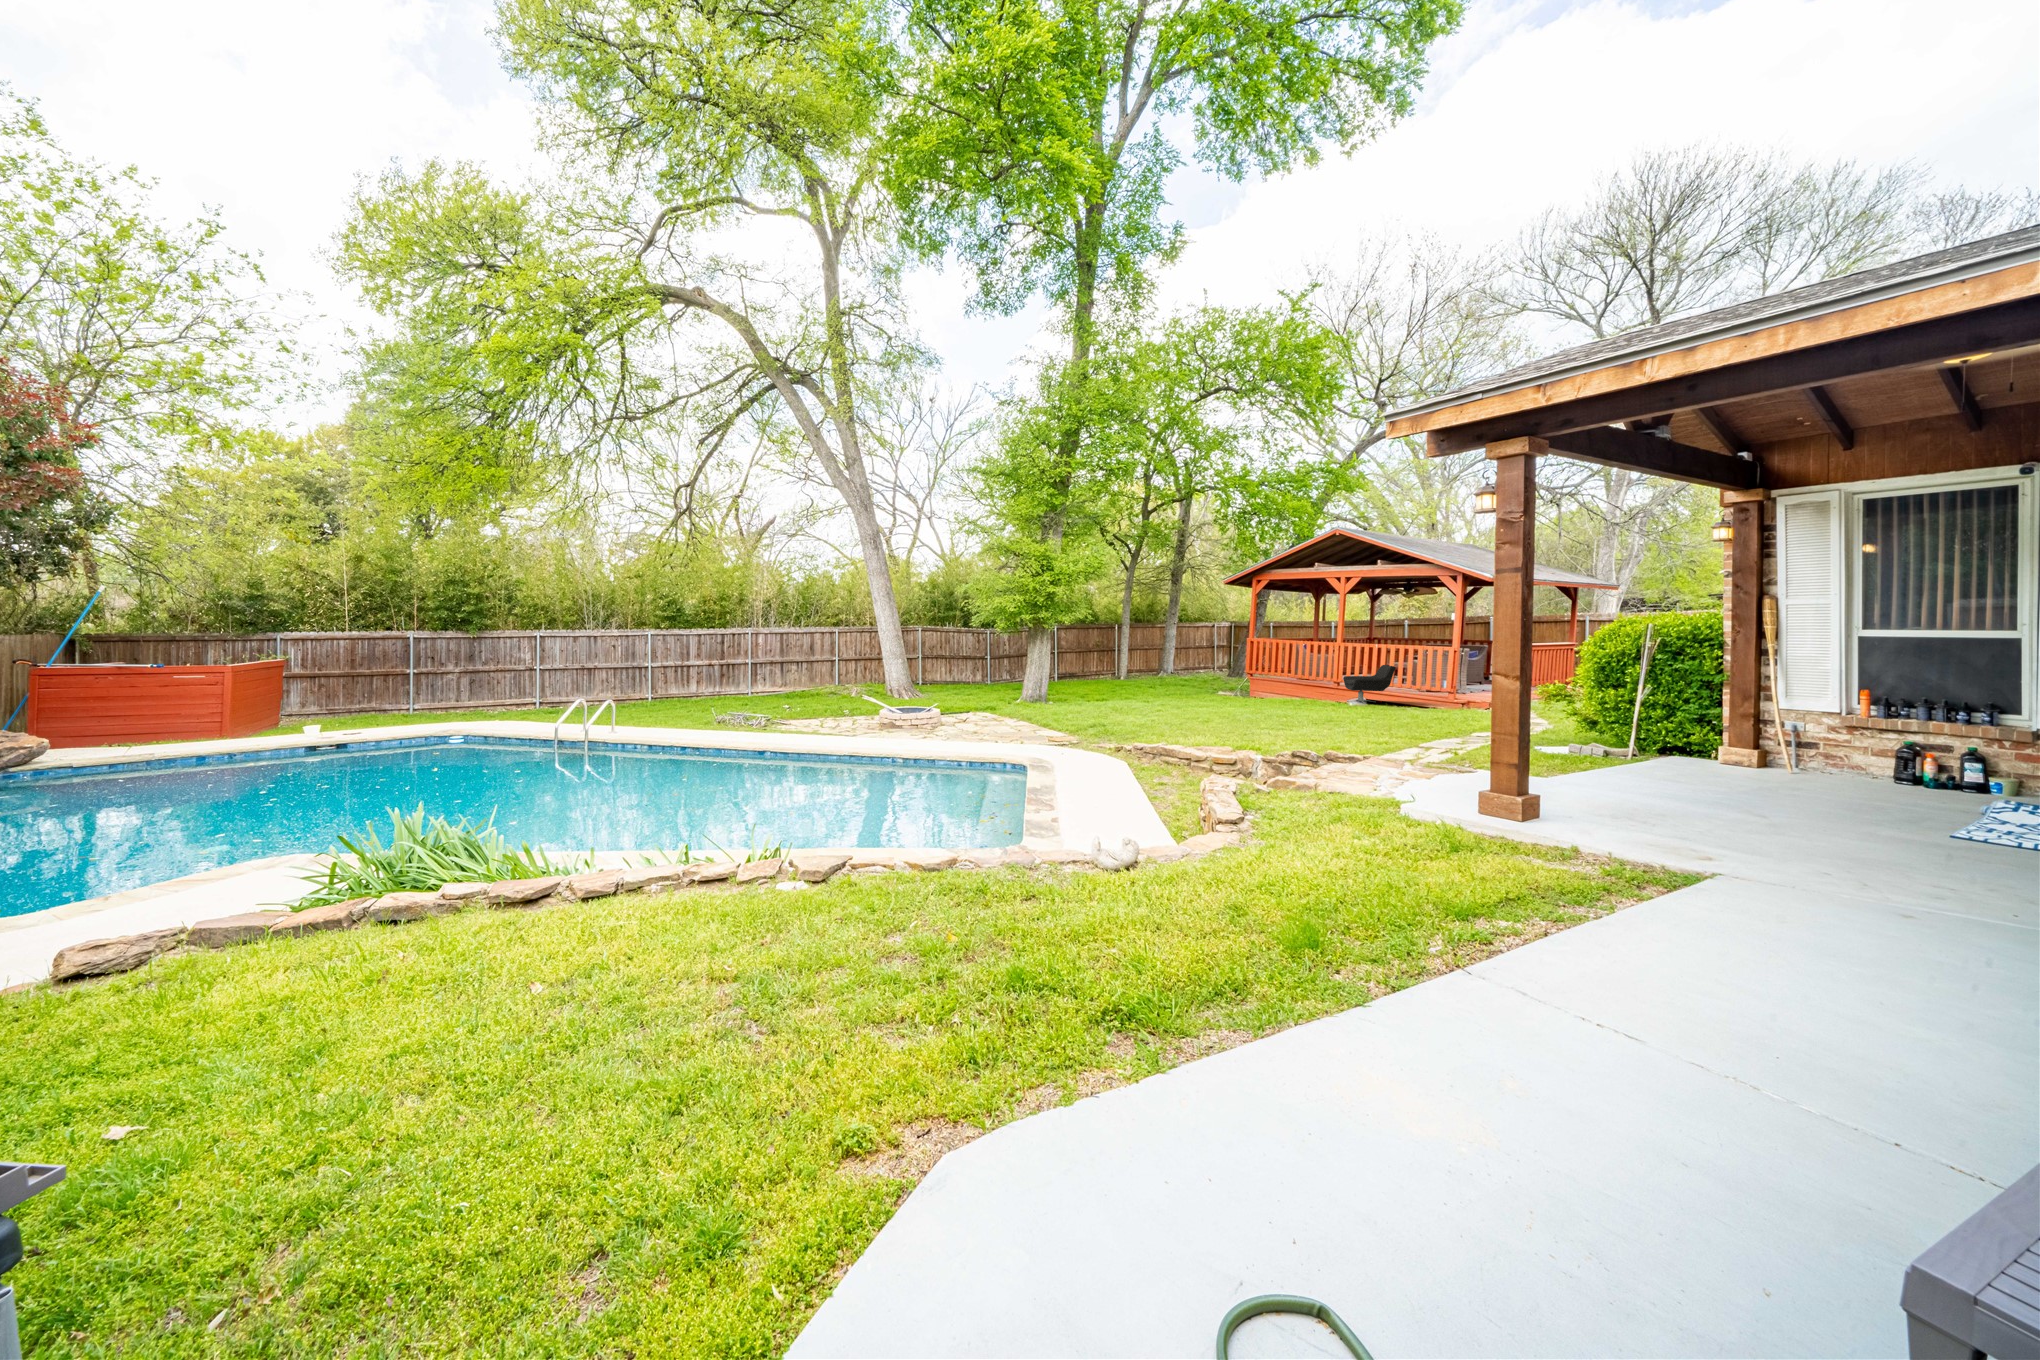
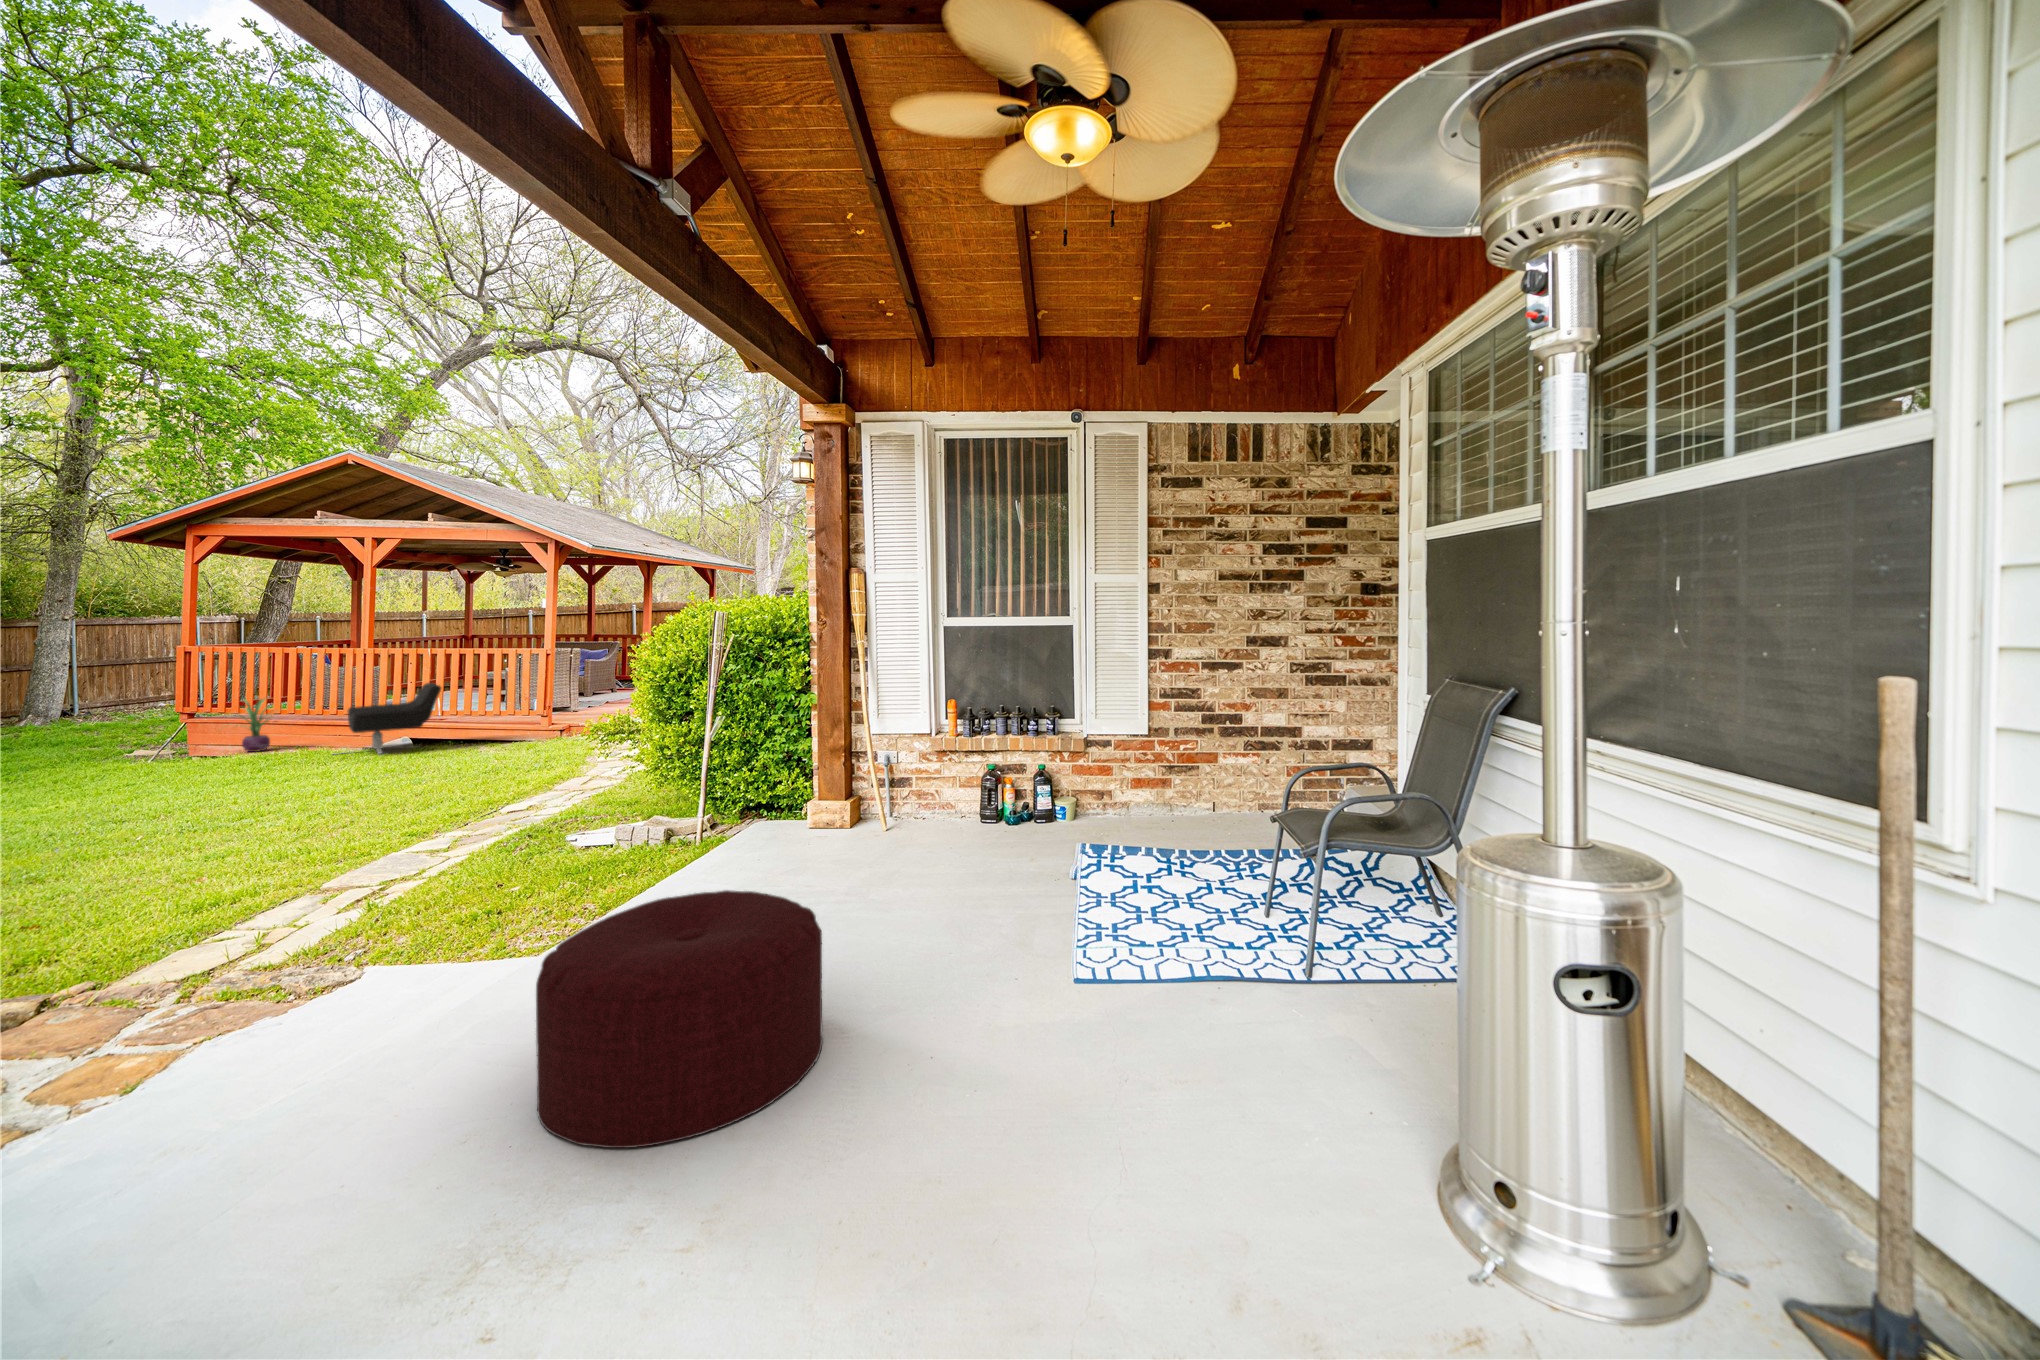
decorative plant: none [1282,668,1317,696] -> present [236,699,270,752]
ottoman: none [1636,746,1778,822] -> present [536,890,823,1148]

